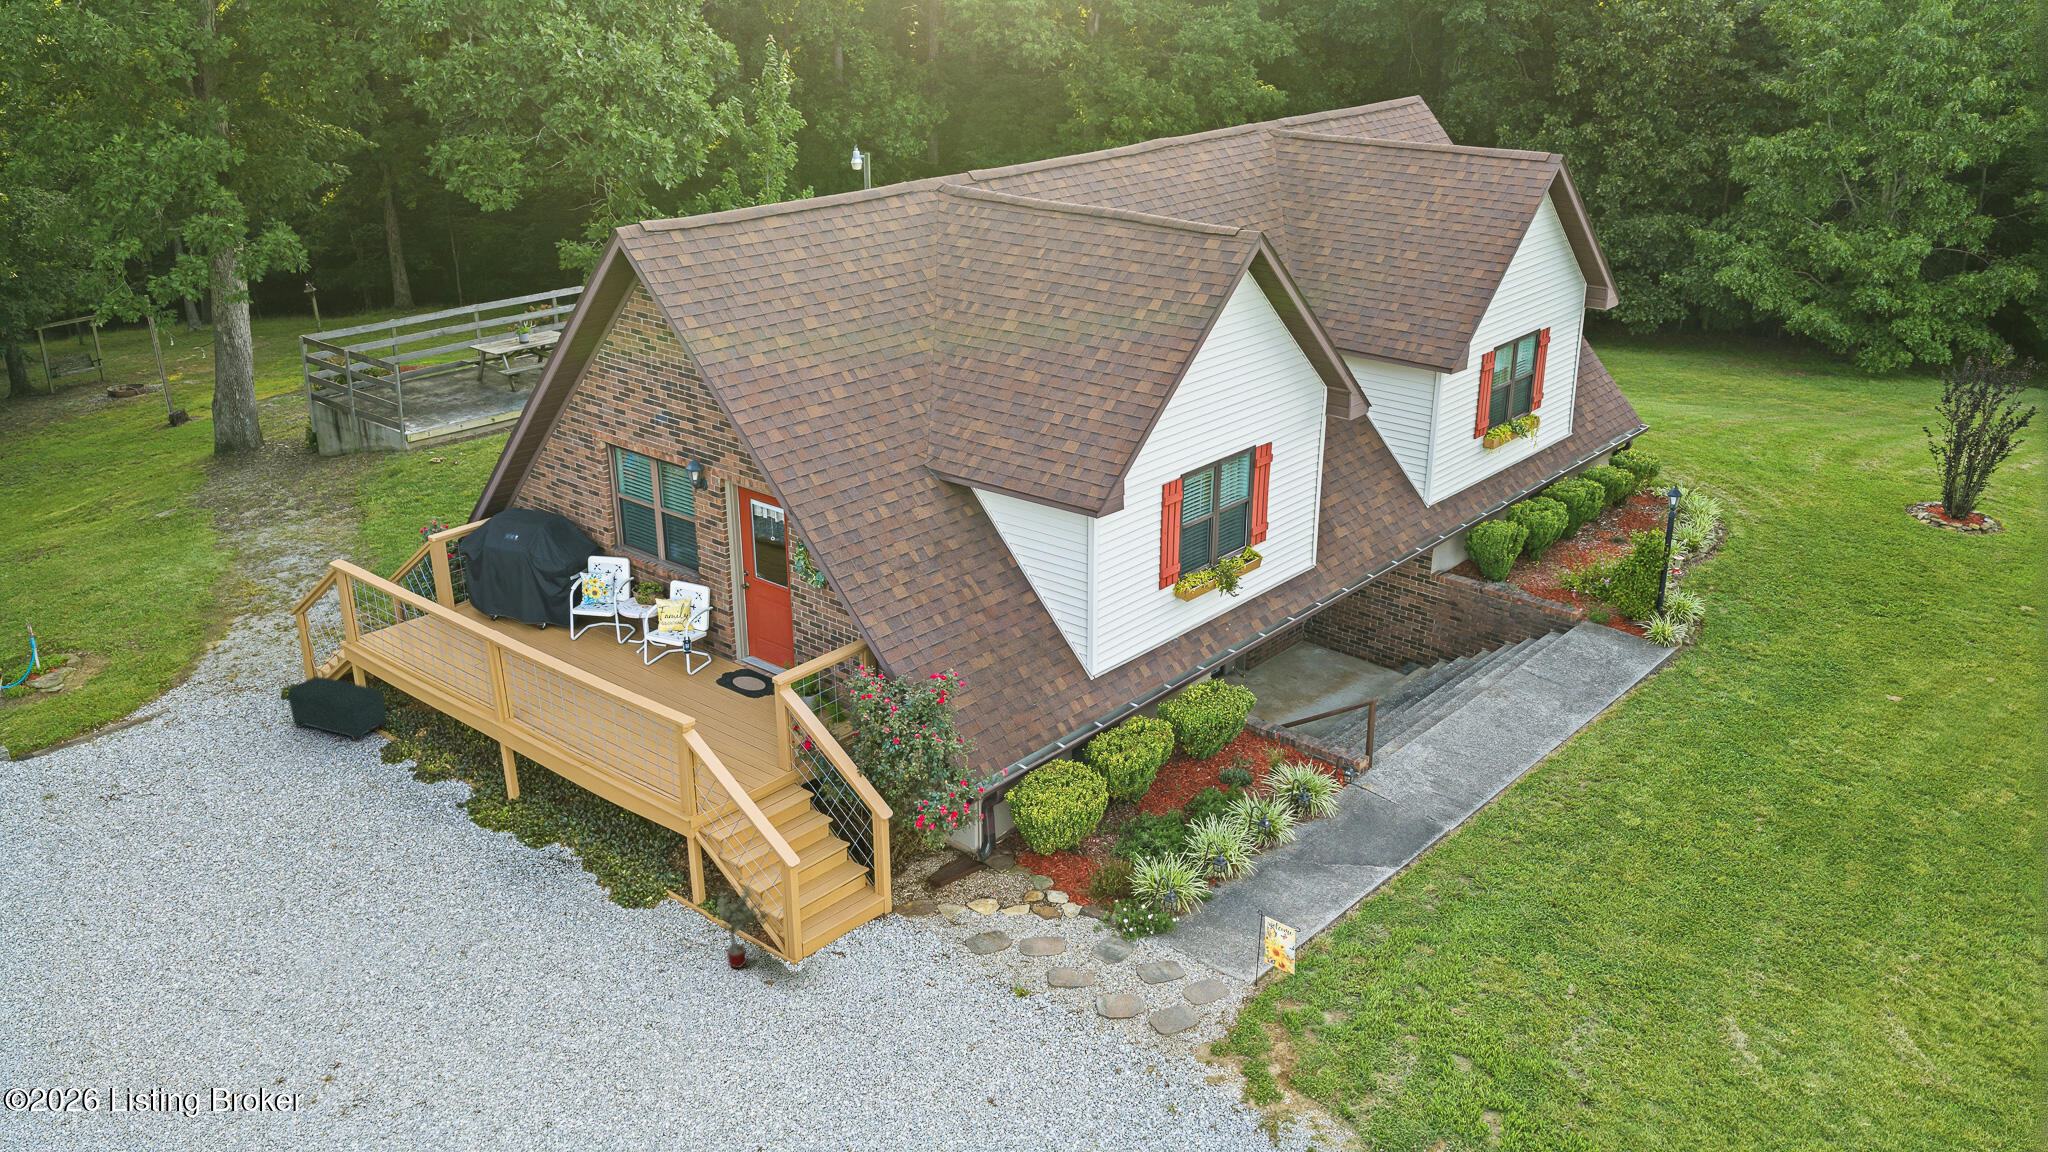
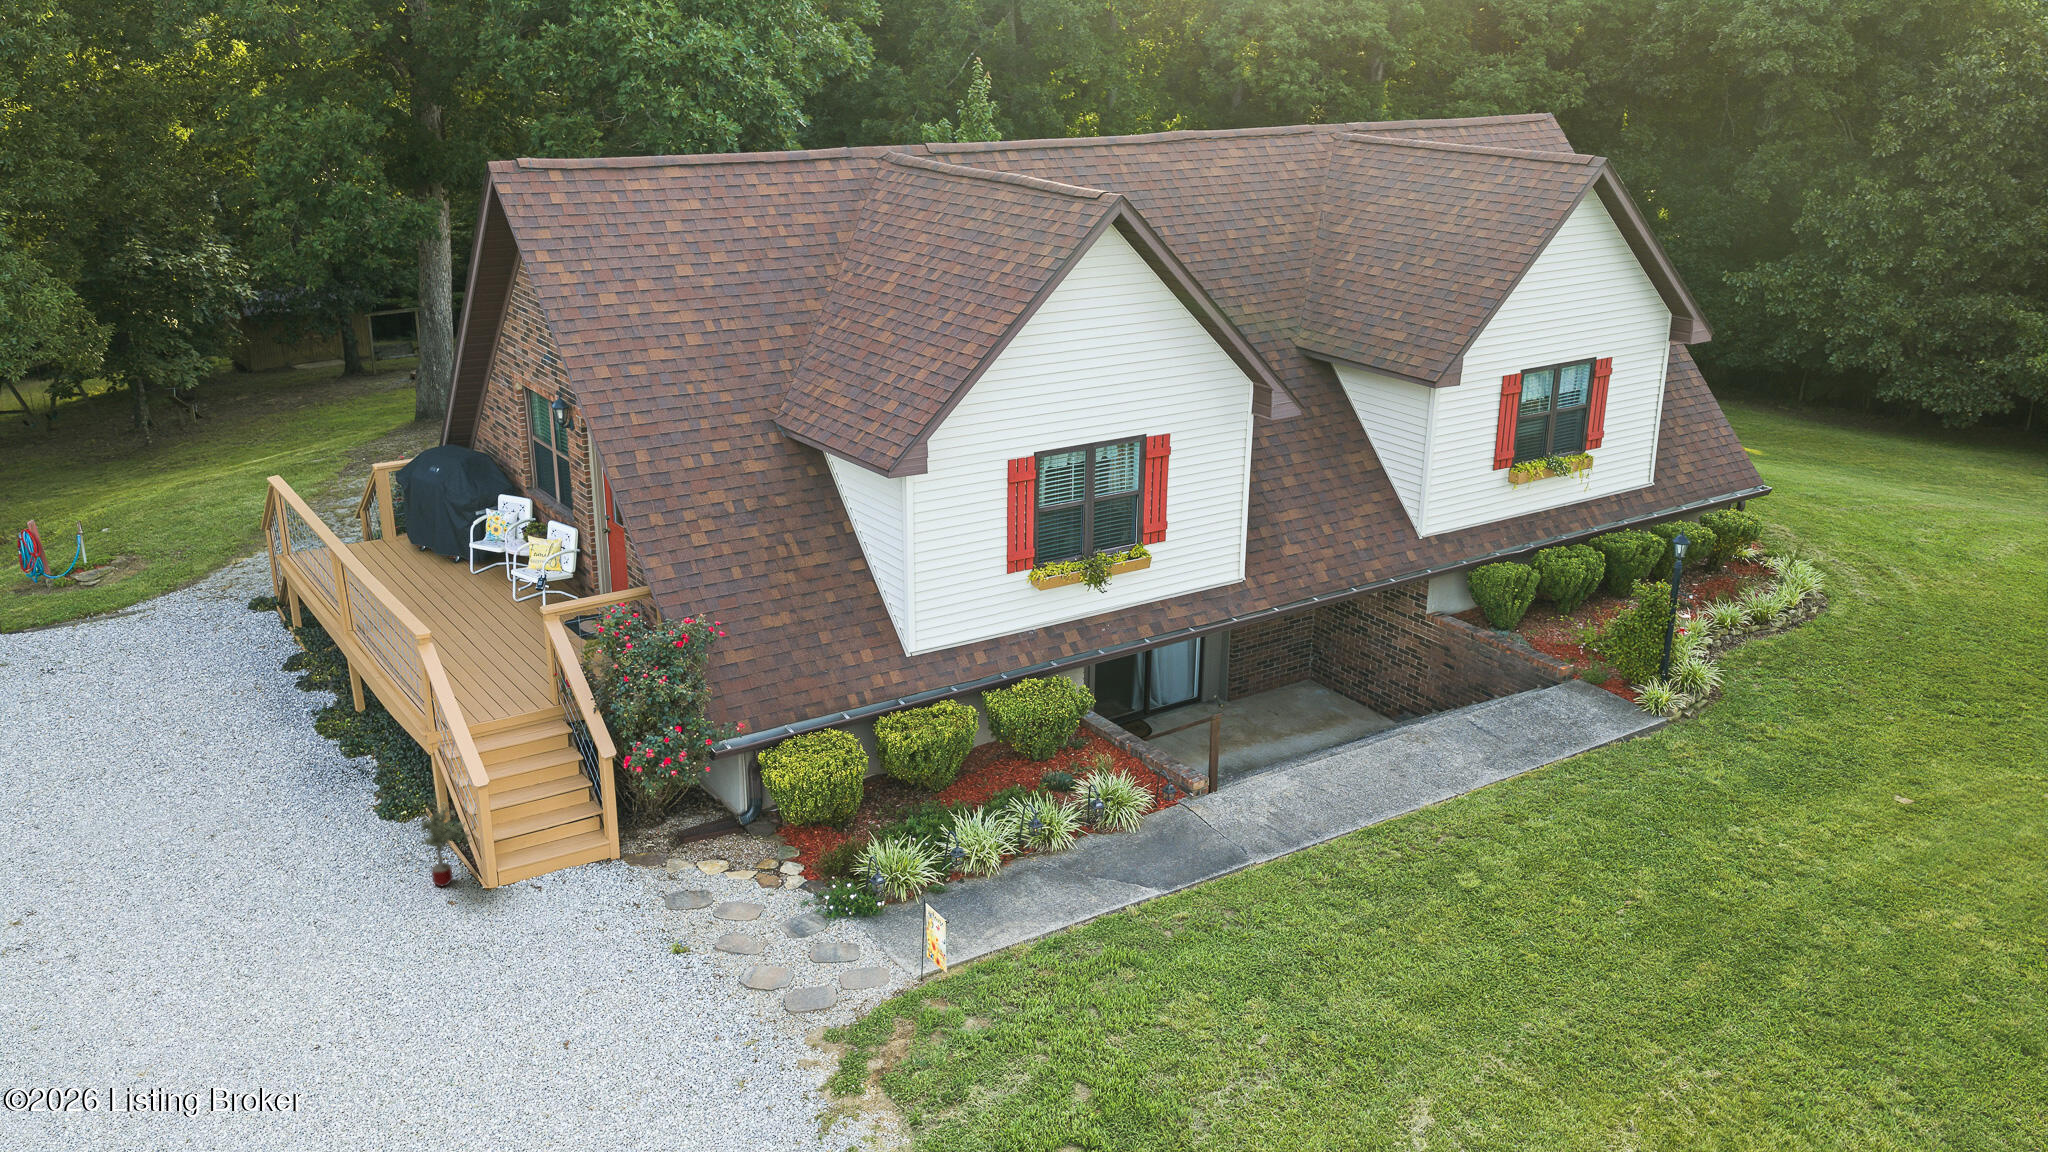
bench: present [288,676,388,742] -> none [235,587,316,651]

